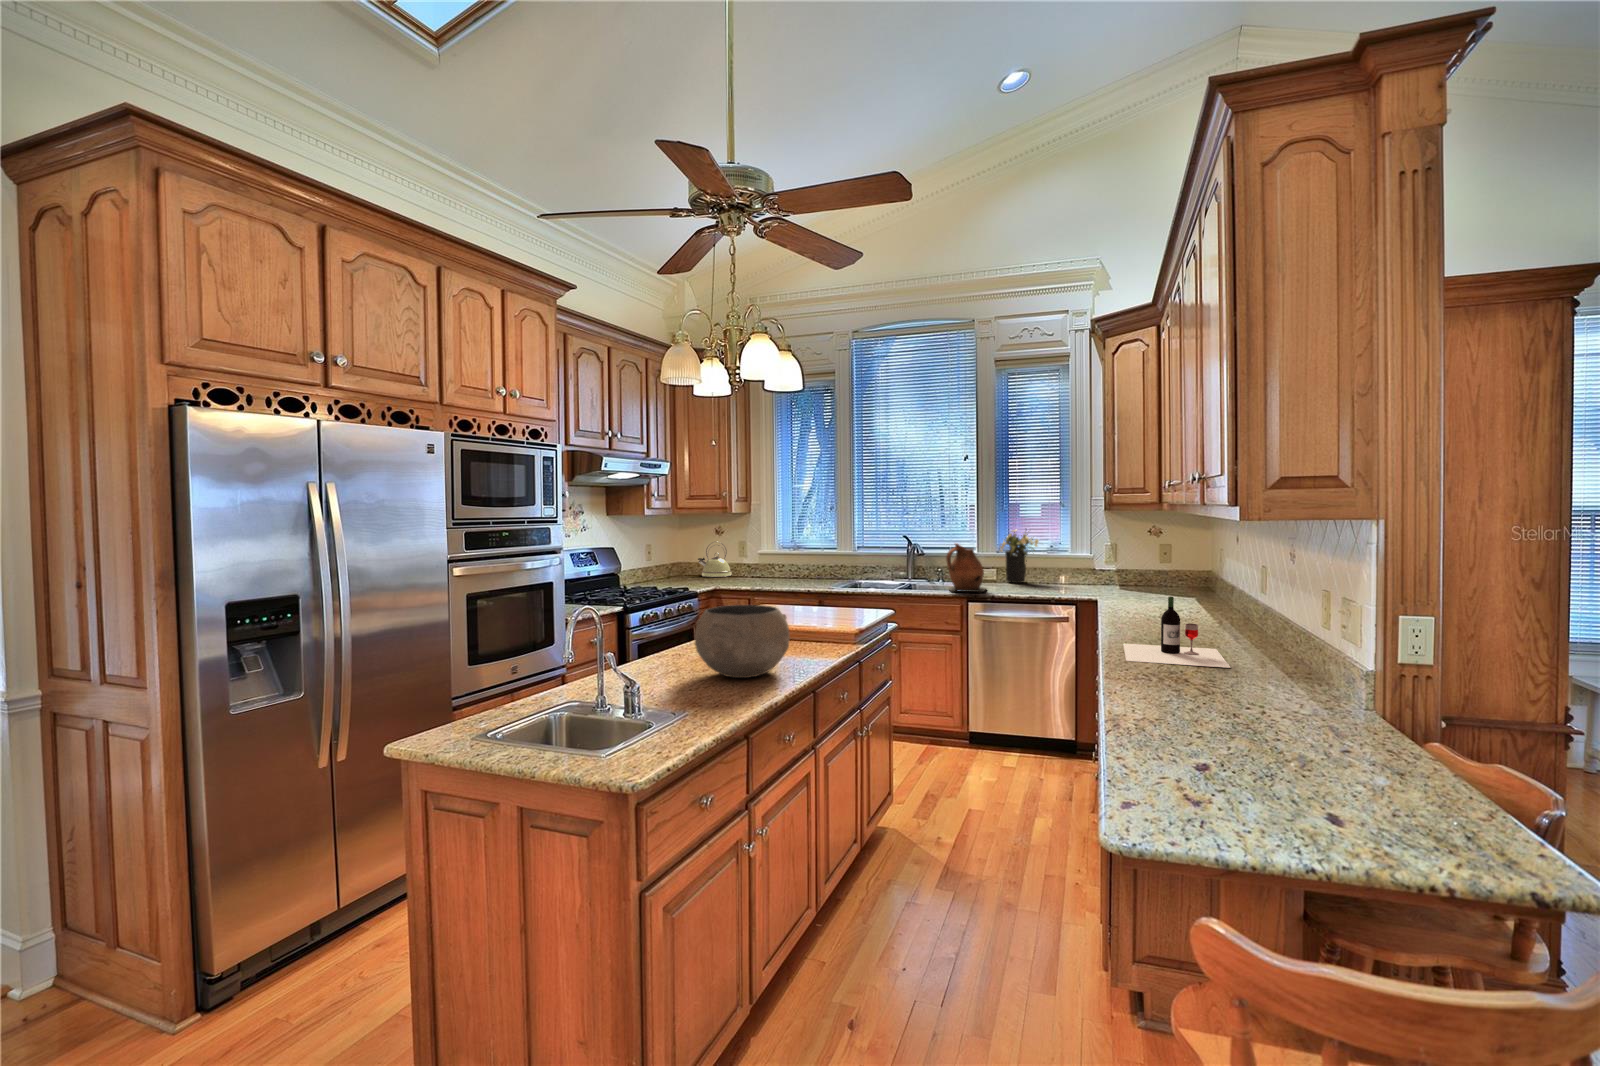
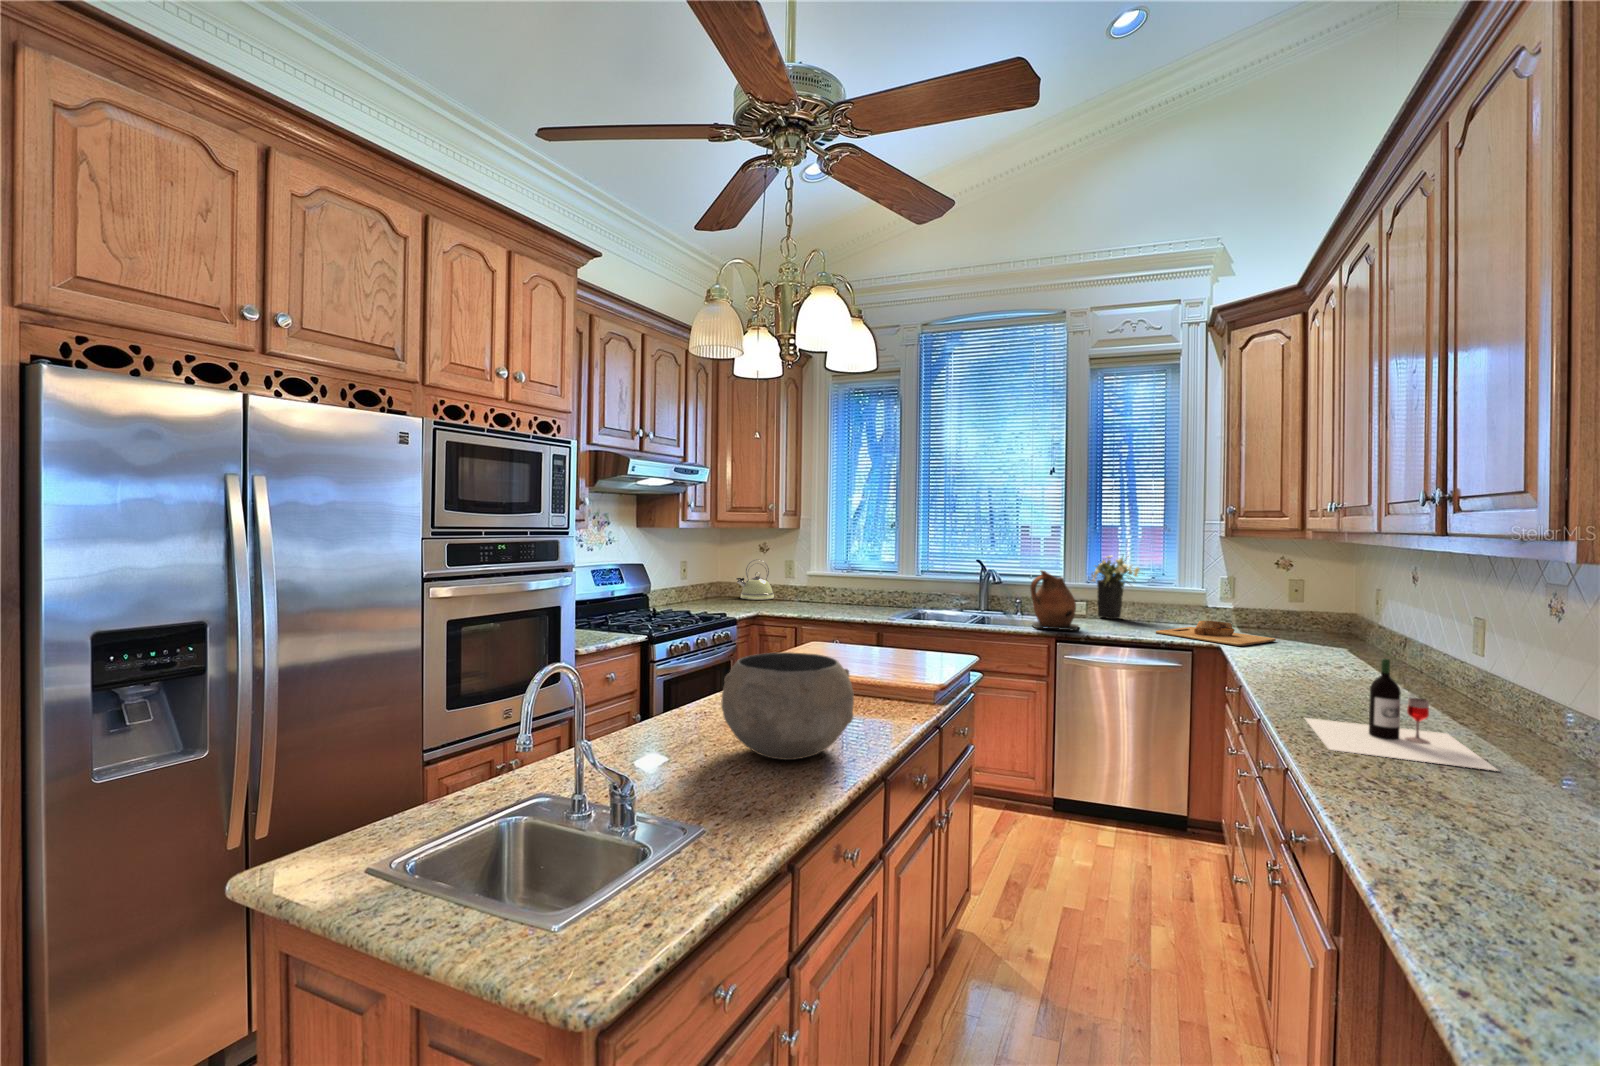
cutting board: none [1048,580,1140,599] -> present [1156,621,1276,646]

